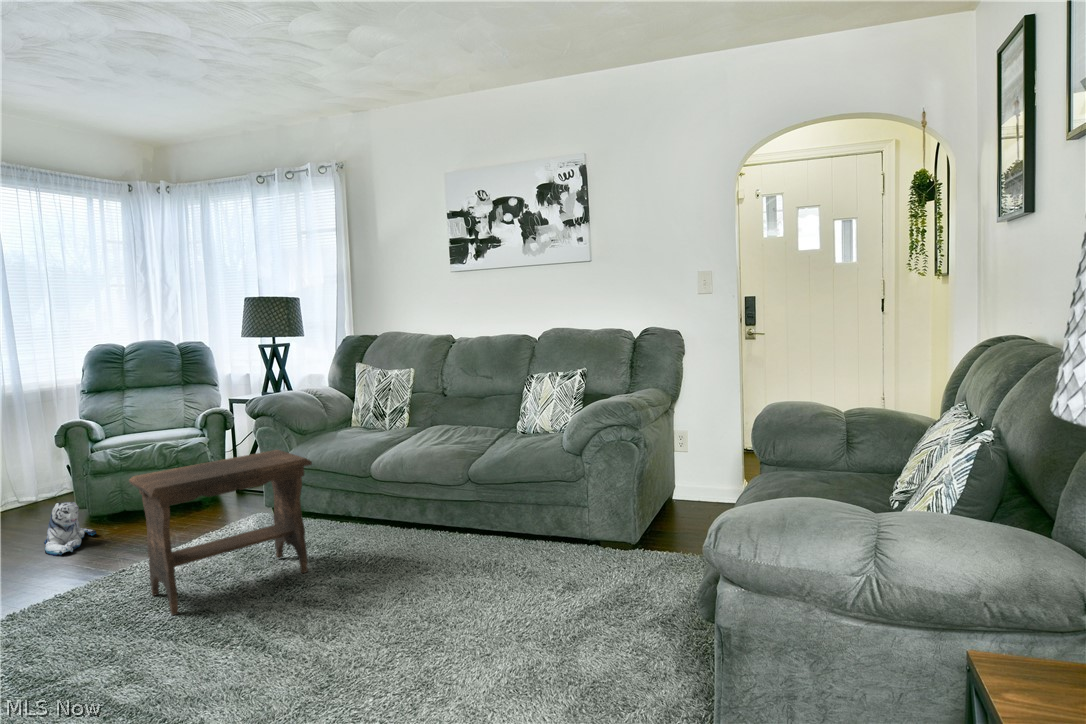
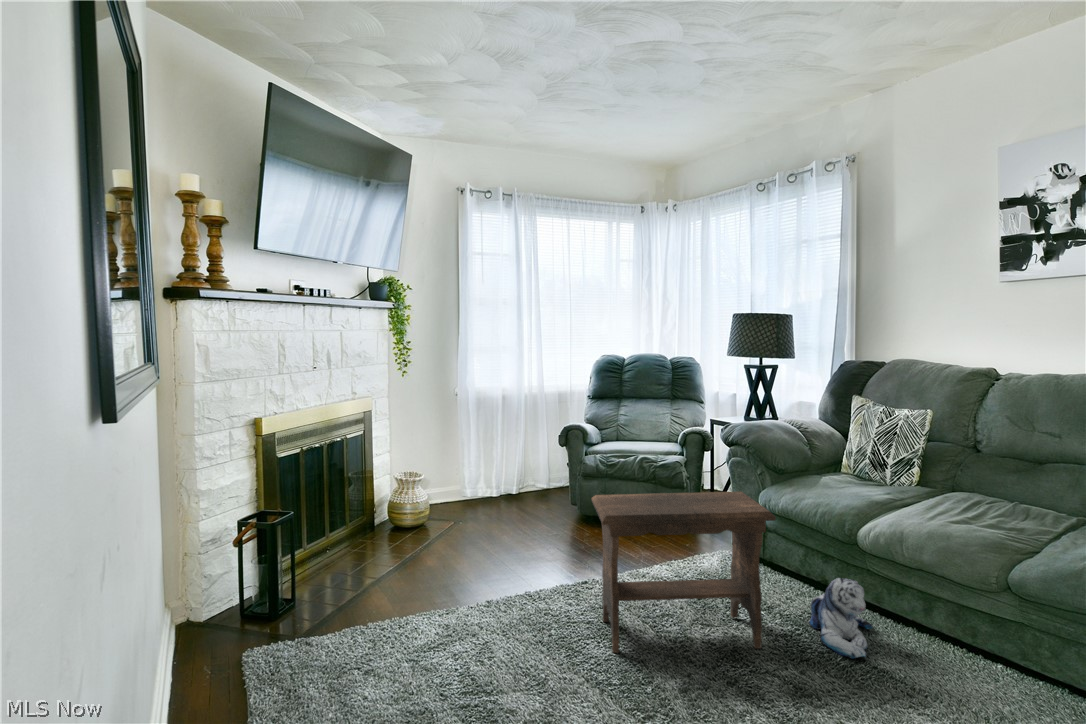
plush toy: present [44,502,96,556] -> present [809,578,872,659]

